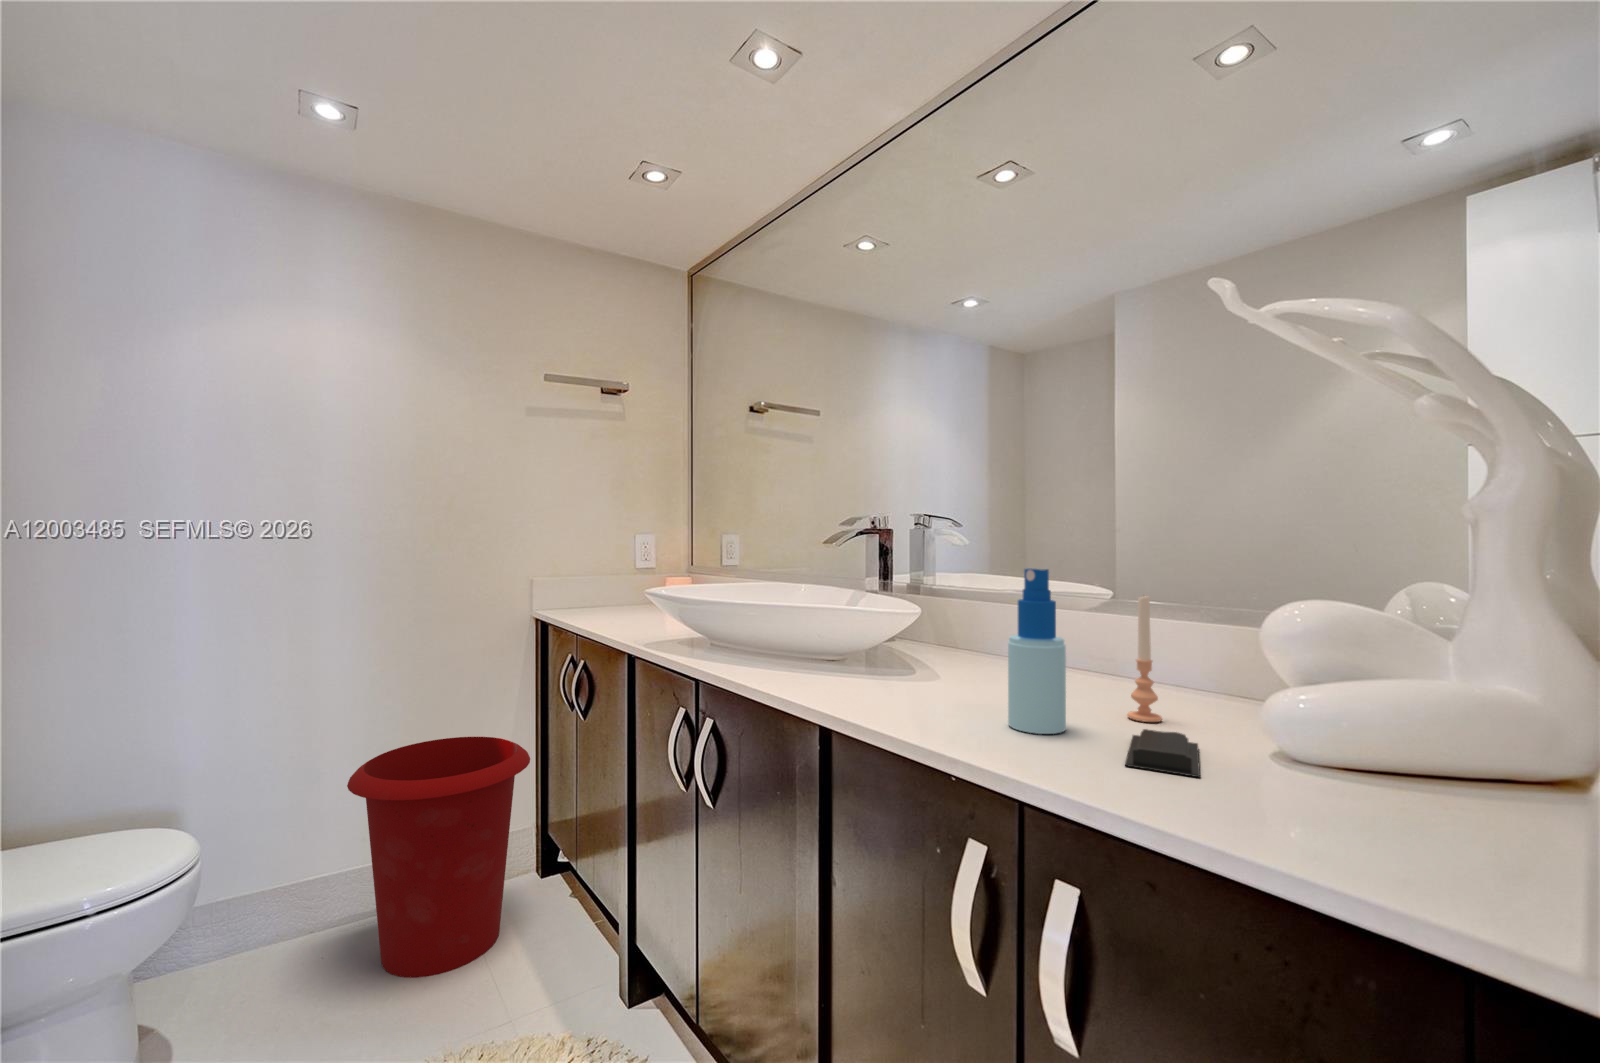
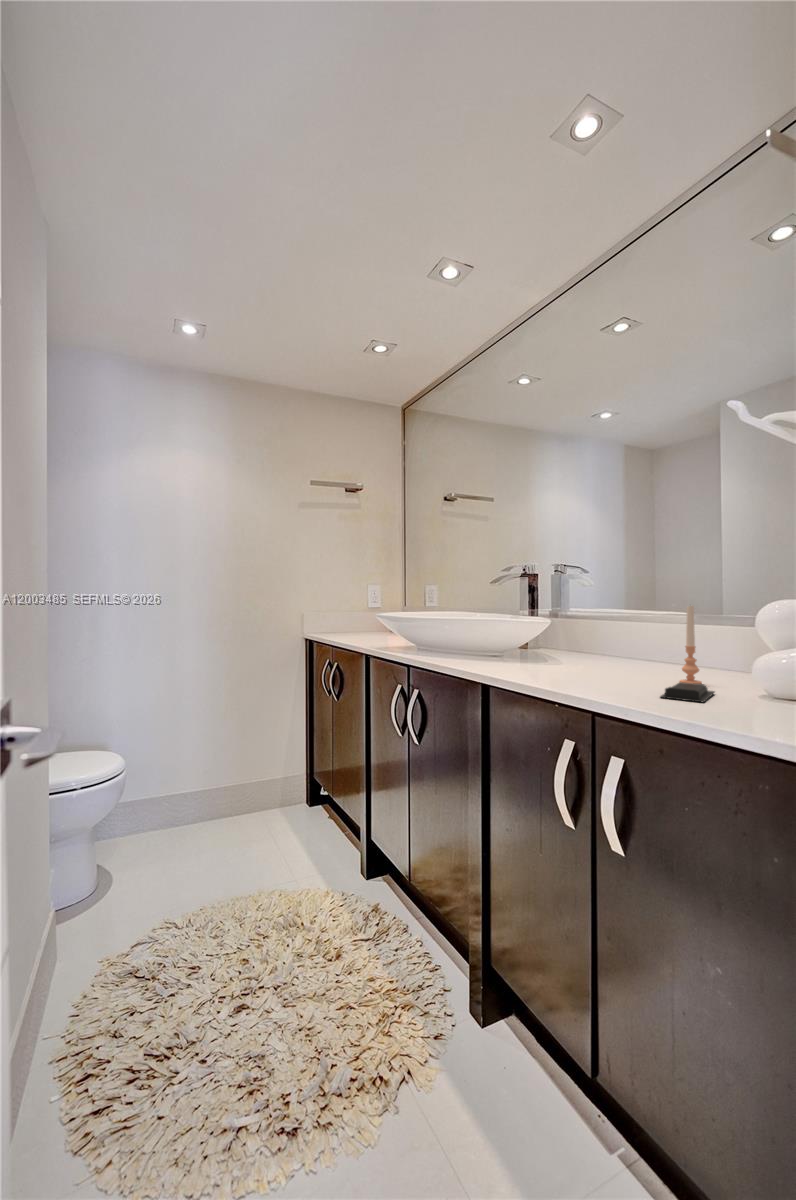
spray bottle: present [1008,569,1066,734] -> none [597,587,633,686]
waste bin: present [347,737,530,978] -> none [201,711,305,851]

